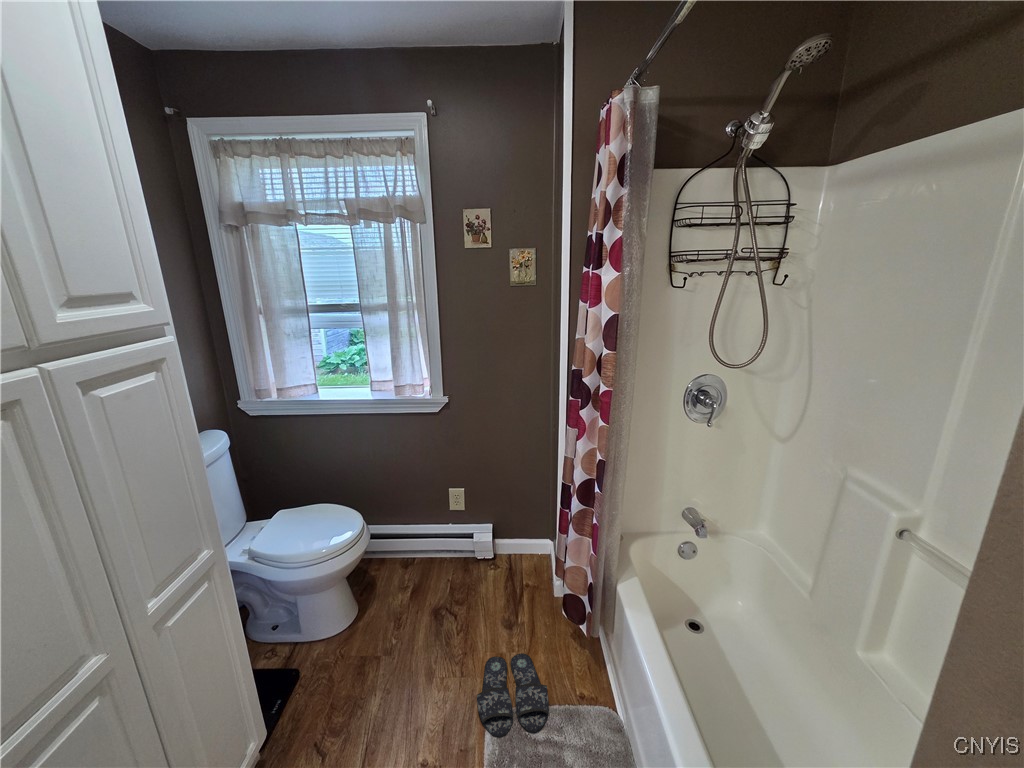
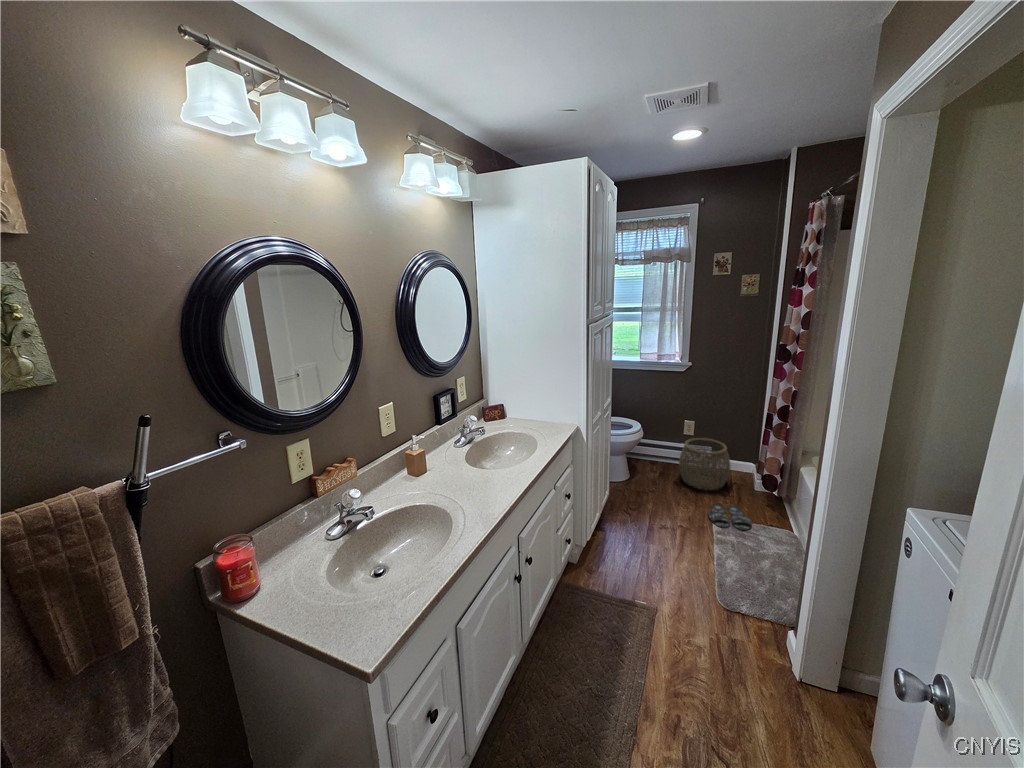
woven basket: none [437,520,517,619] -> present [679,438,730,490]

